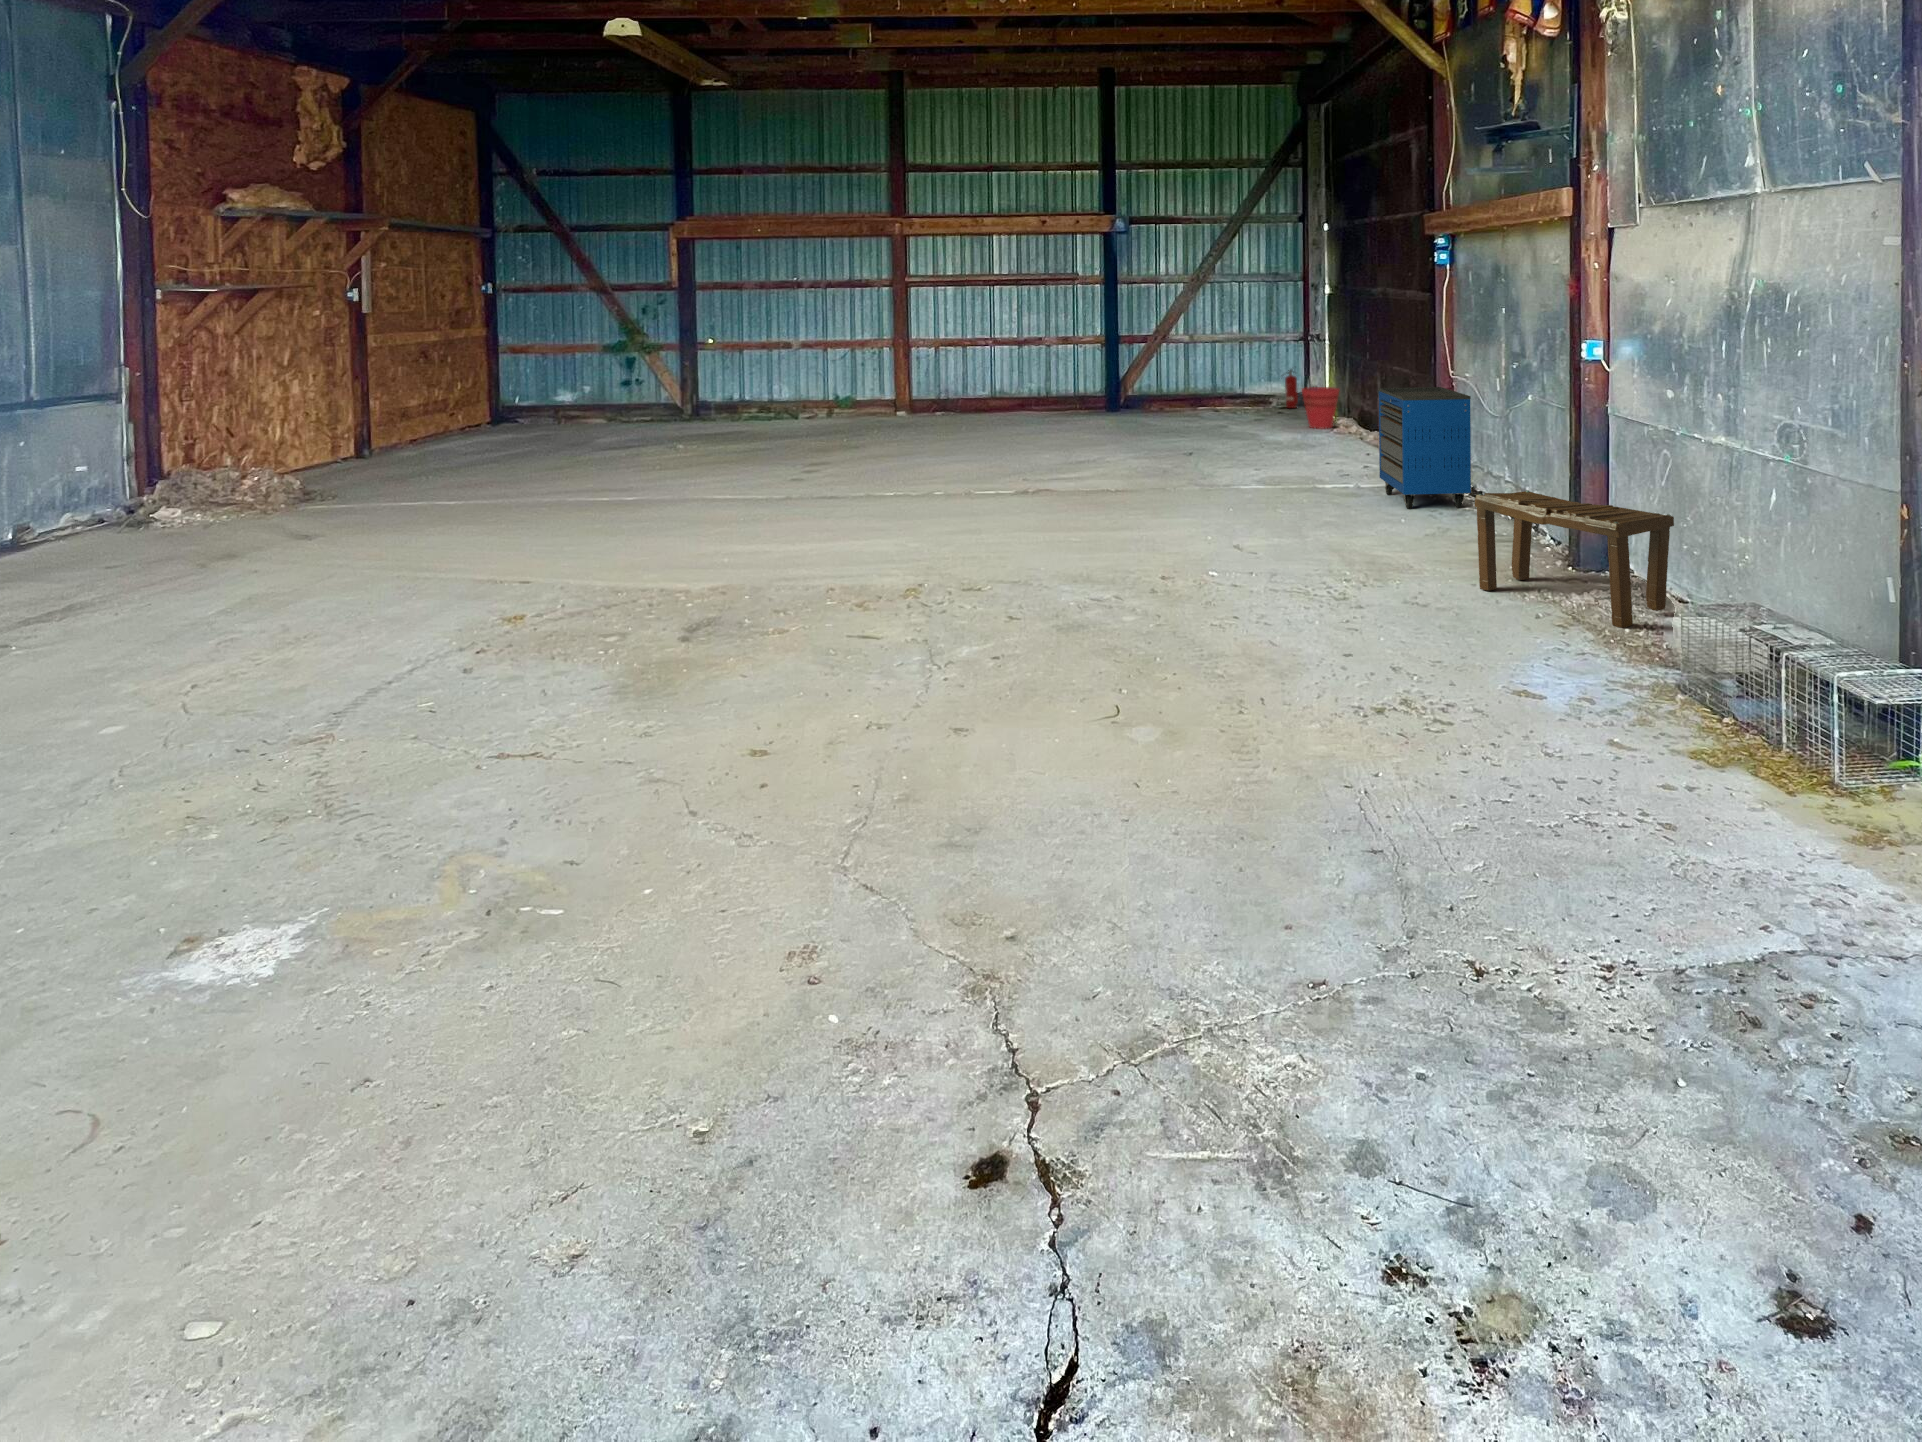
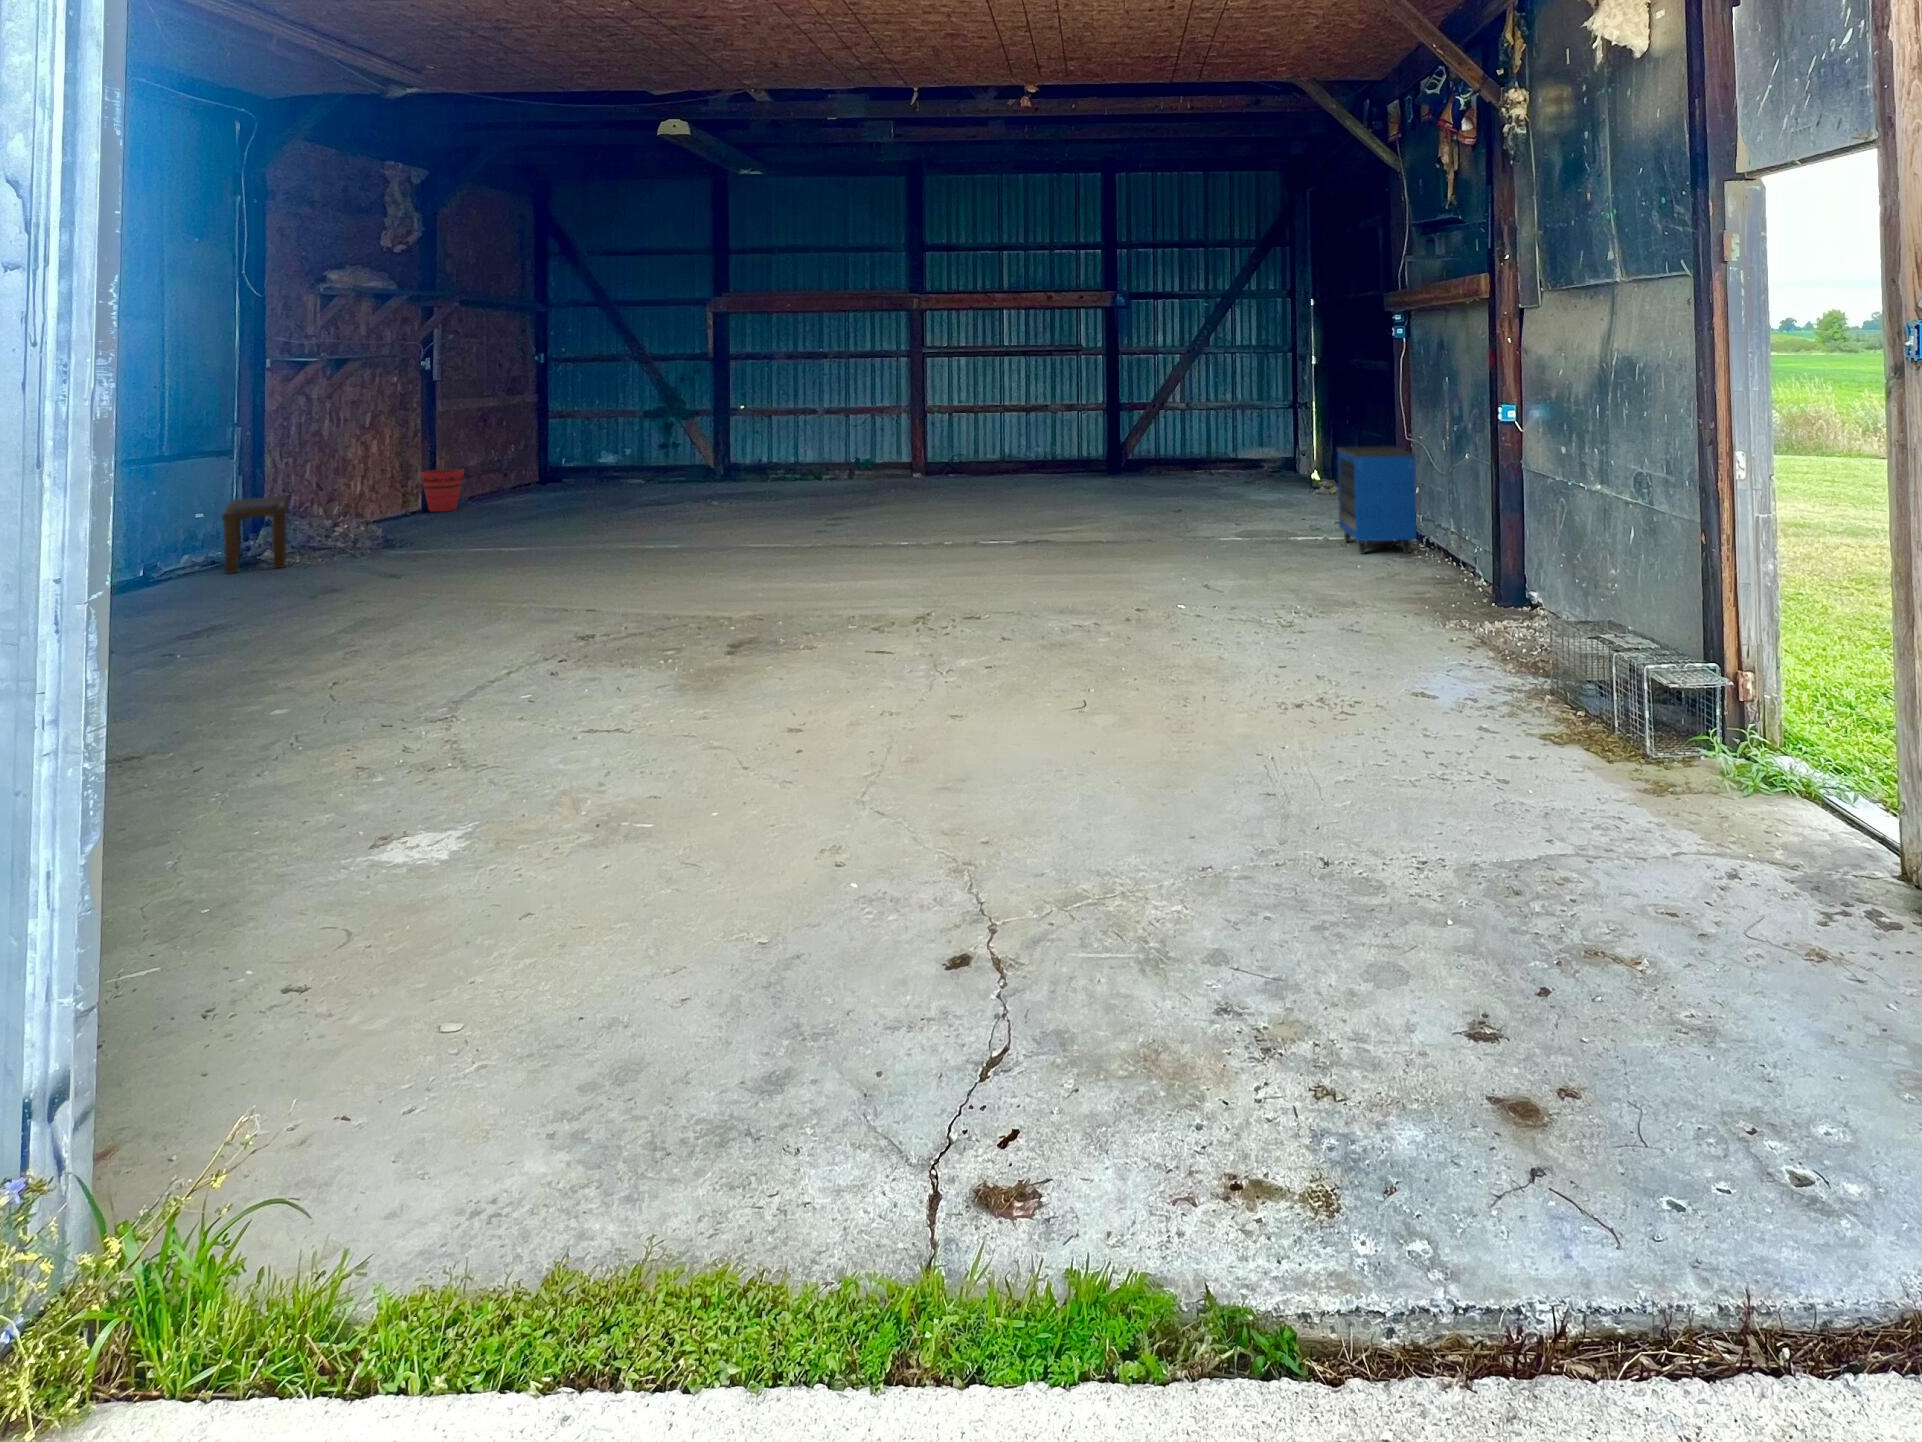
fire extinguisher: present [1278,369,1298,408] -> none [1264,431,1283,469]
bucket: present [1302,387,1339,429] -> present [420,469,465,512]
bench: present [1475,490,1674,628] -> present [222,496,290,574]

